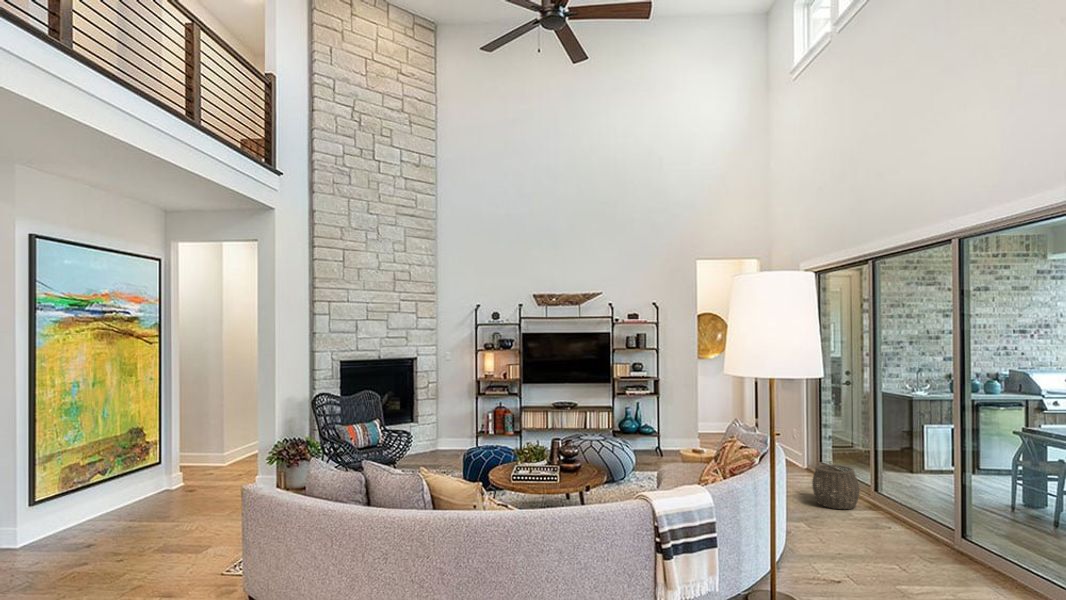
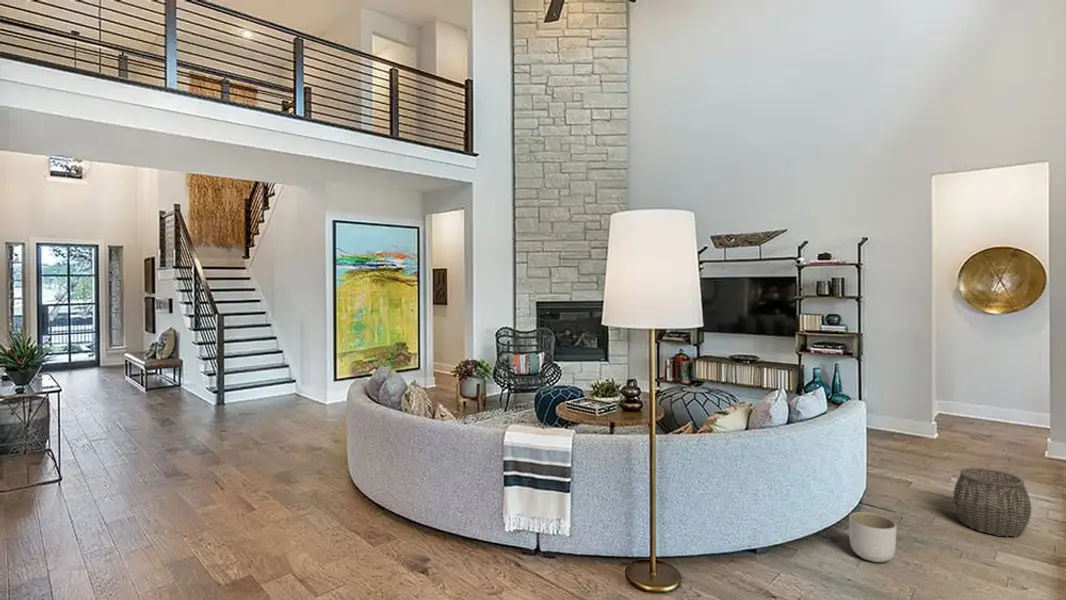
planter: none [818,510,852,546] -> present [849,512,897,562]

